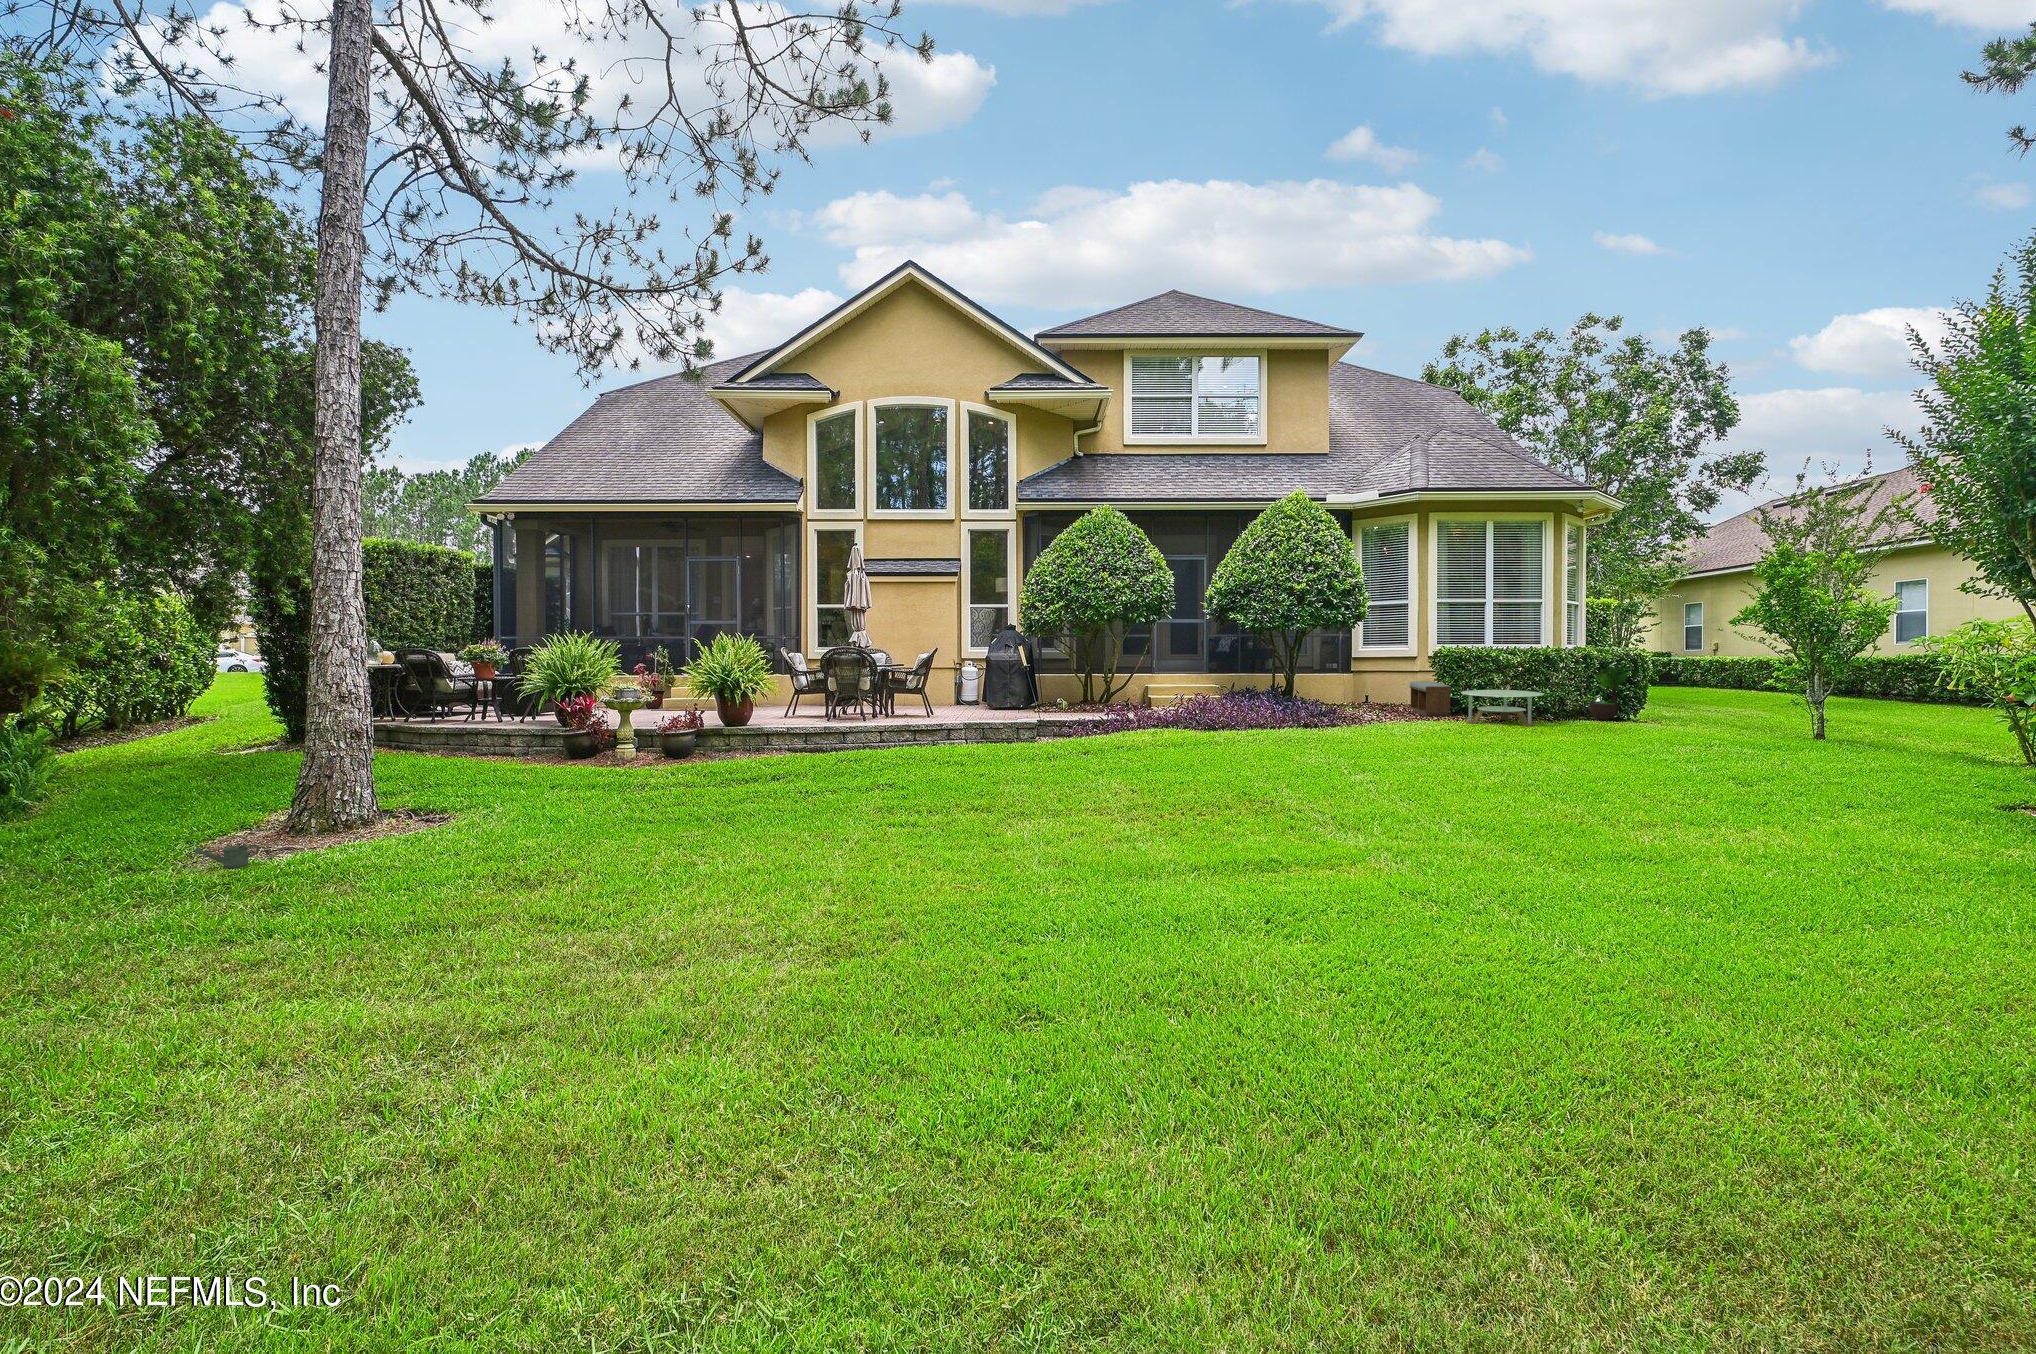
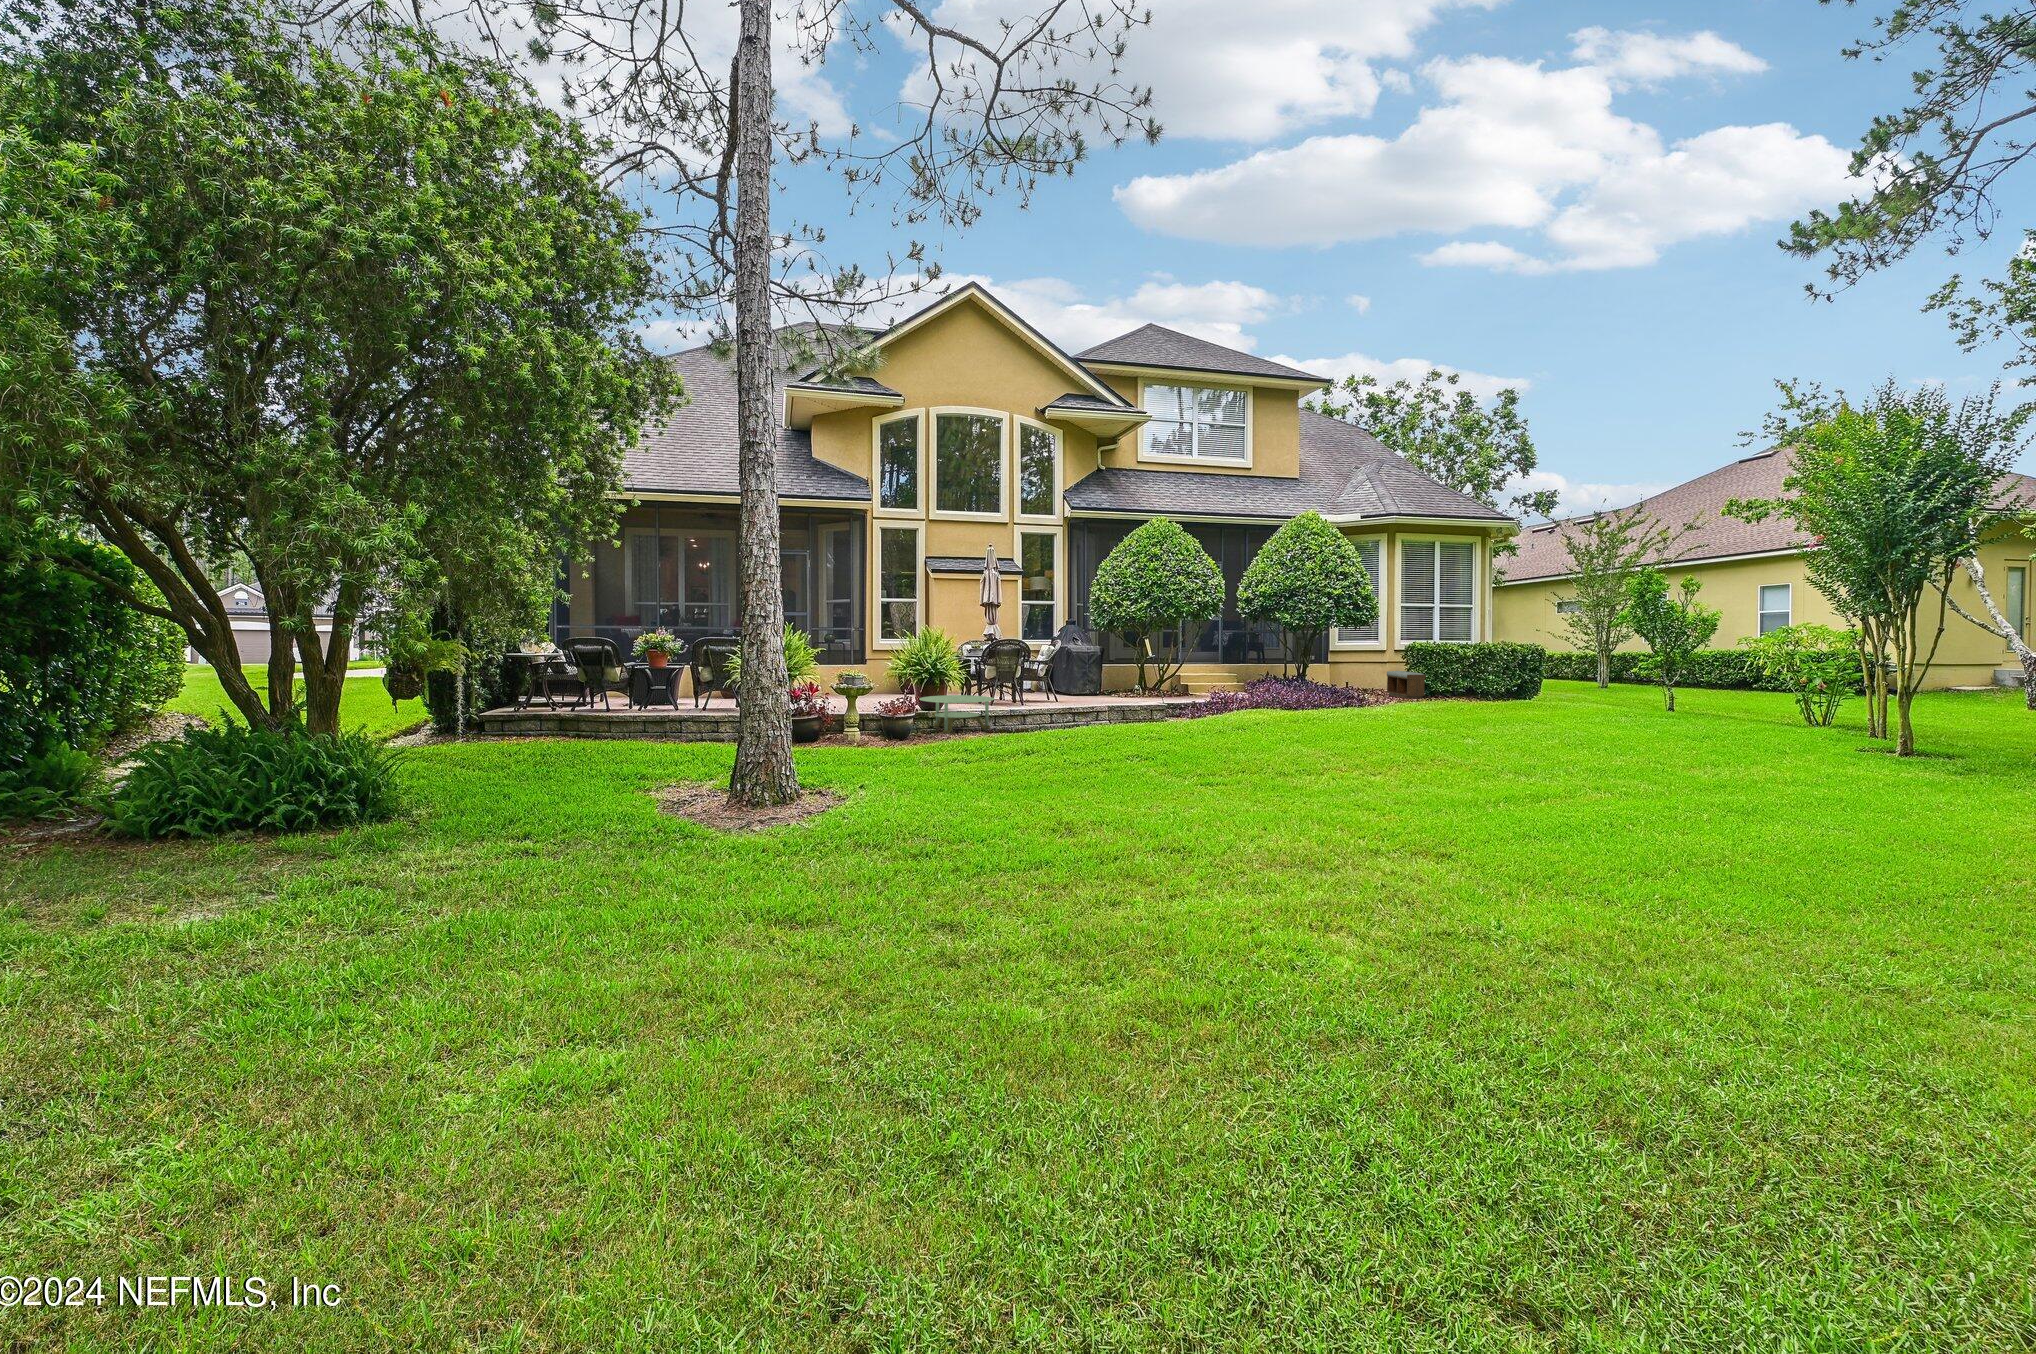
potted tree: present [1589,665,1628,720] -> none [1528,656,1559,701]
round table: present [1461,690,1544,726] -> present [919,695,994,733]
watering can: present [195,845,259,868] -> none [695,788,740,806]

